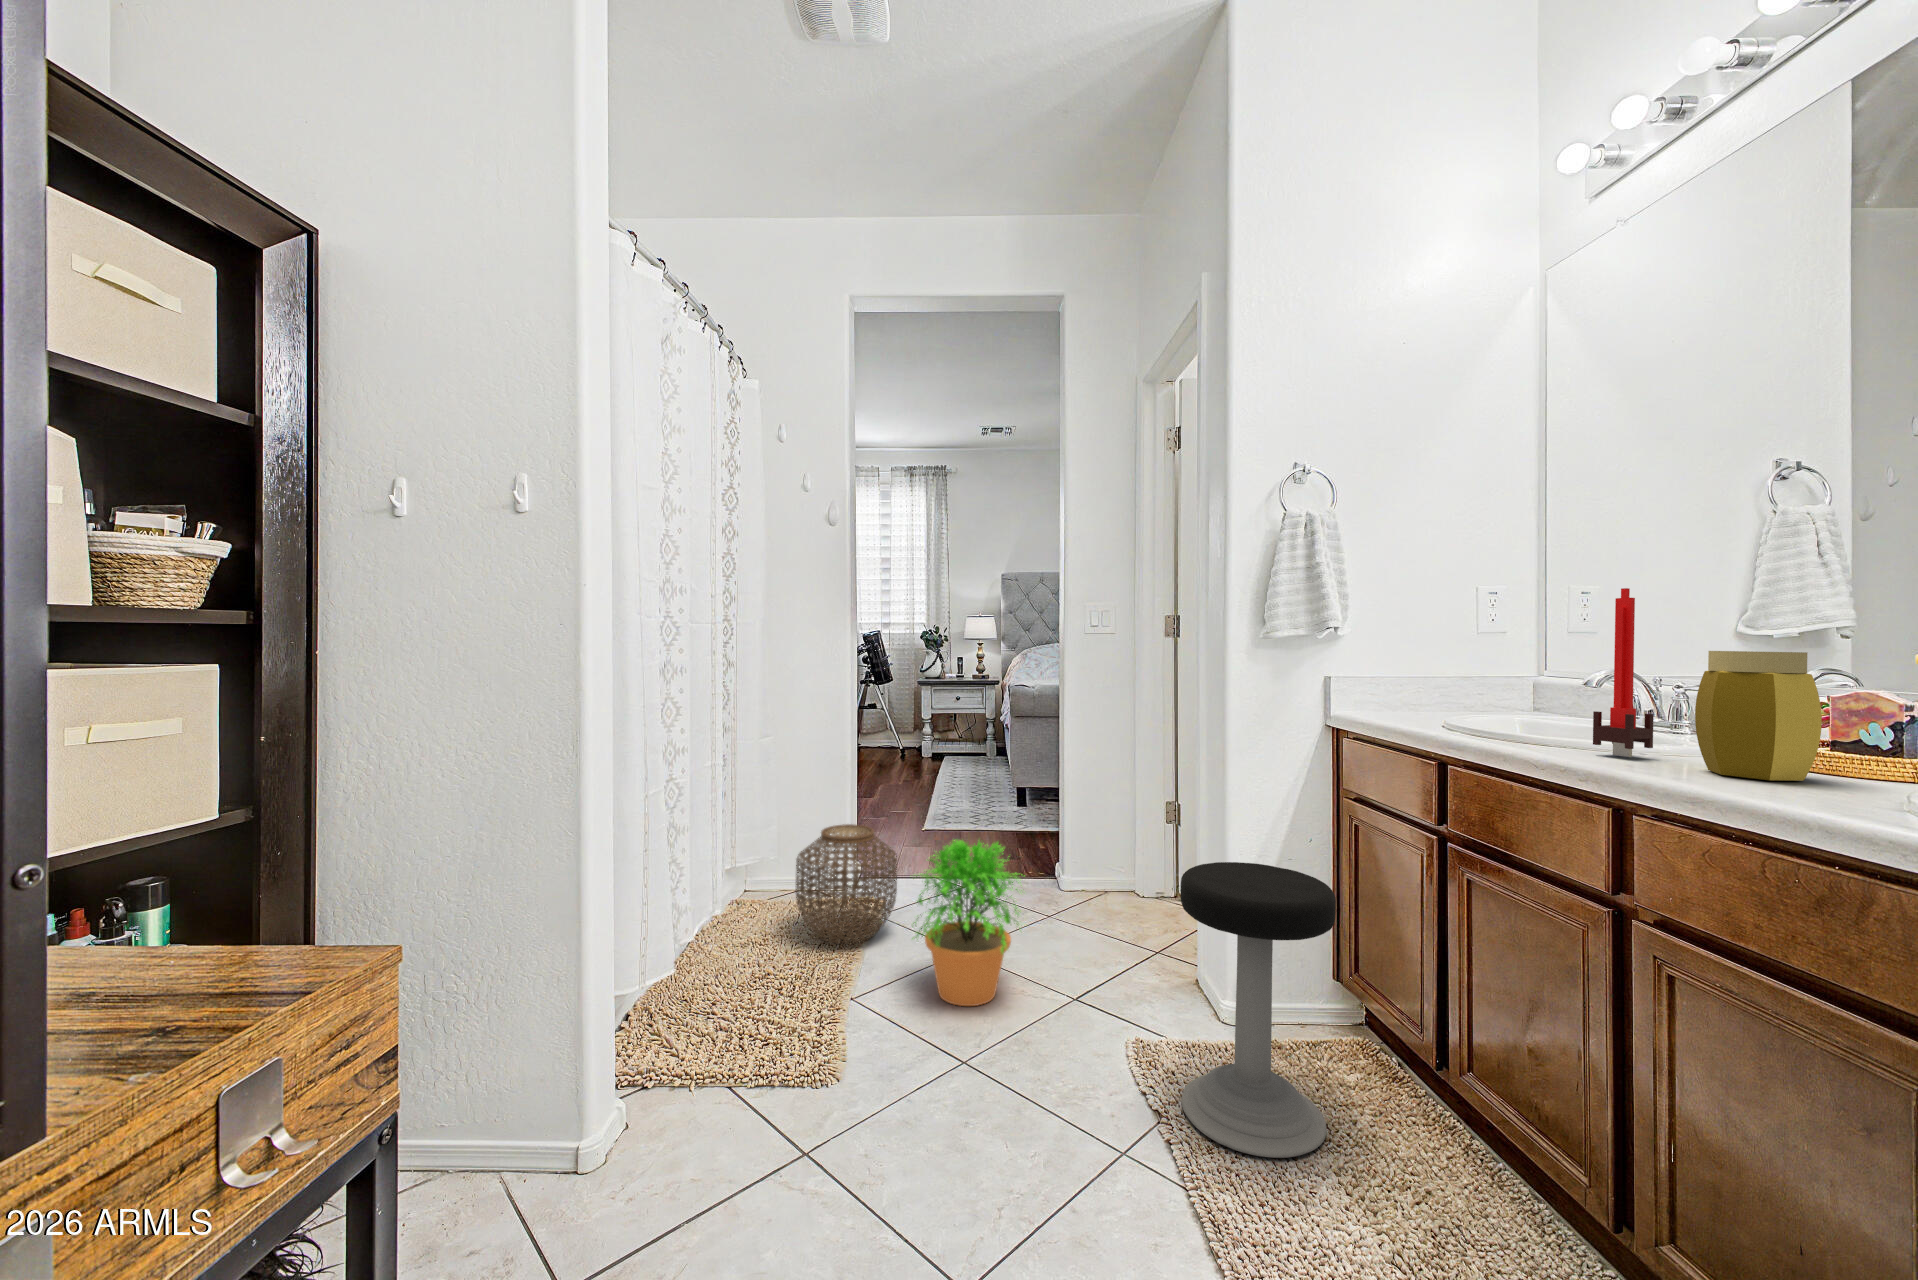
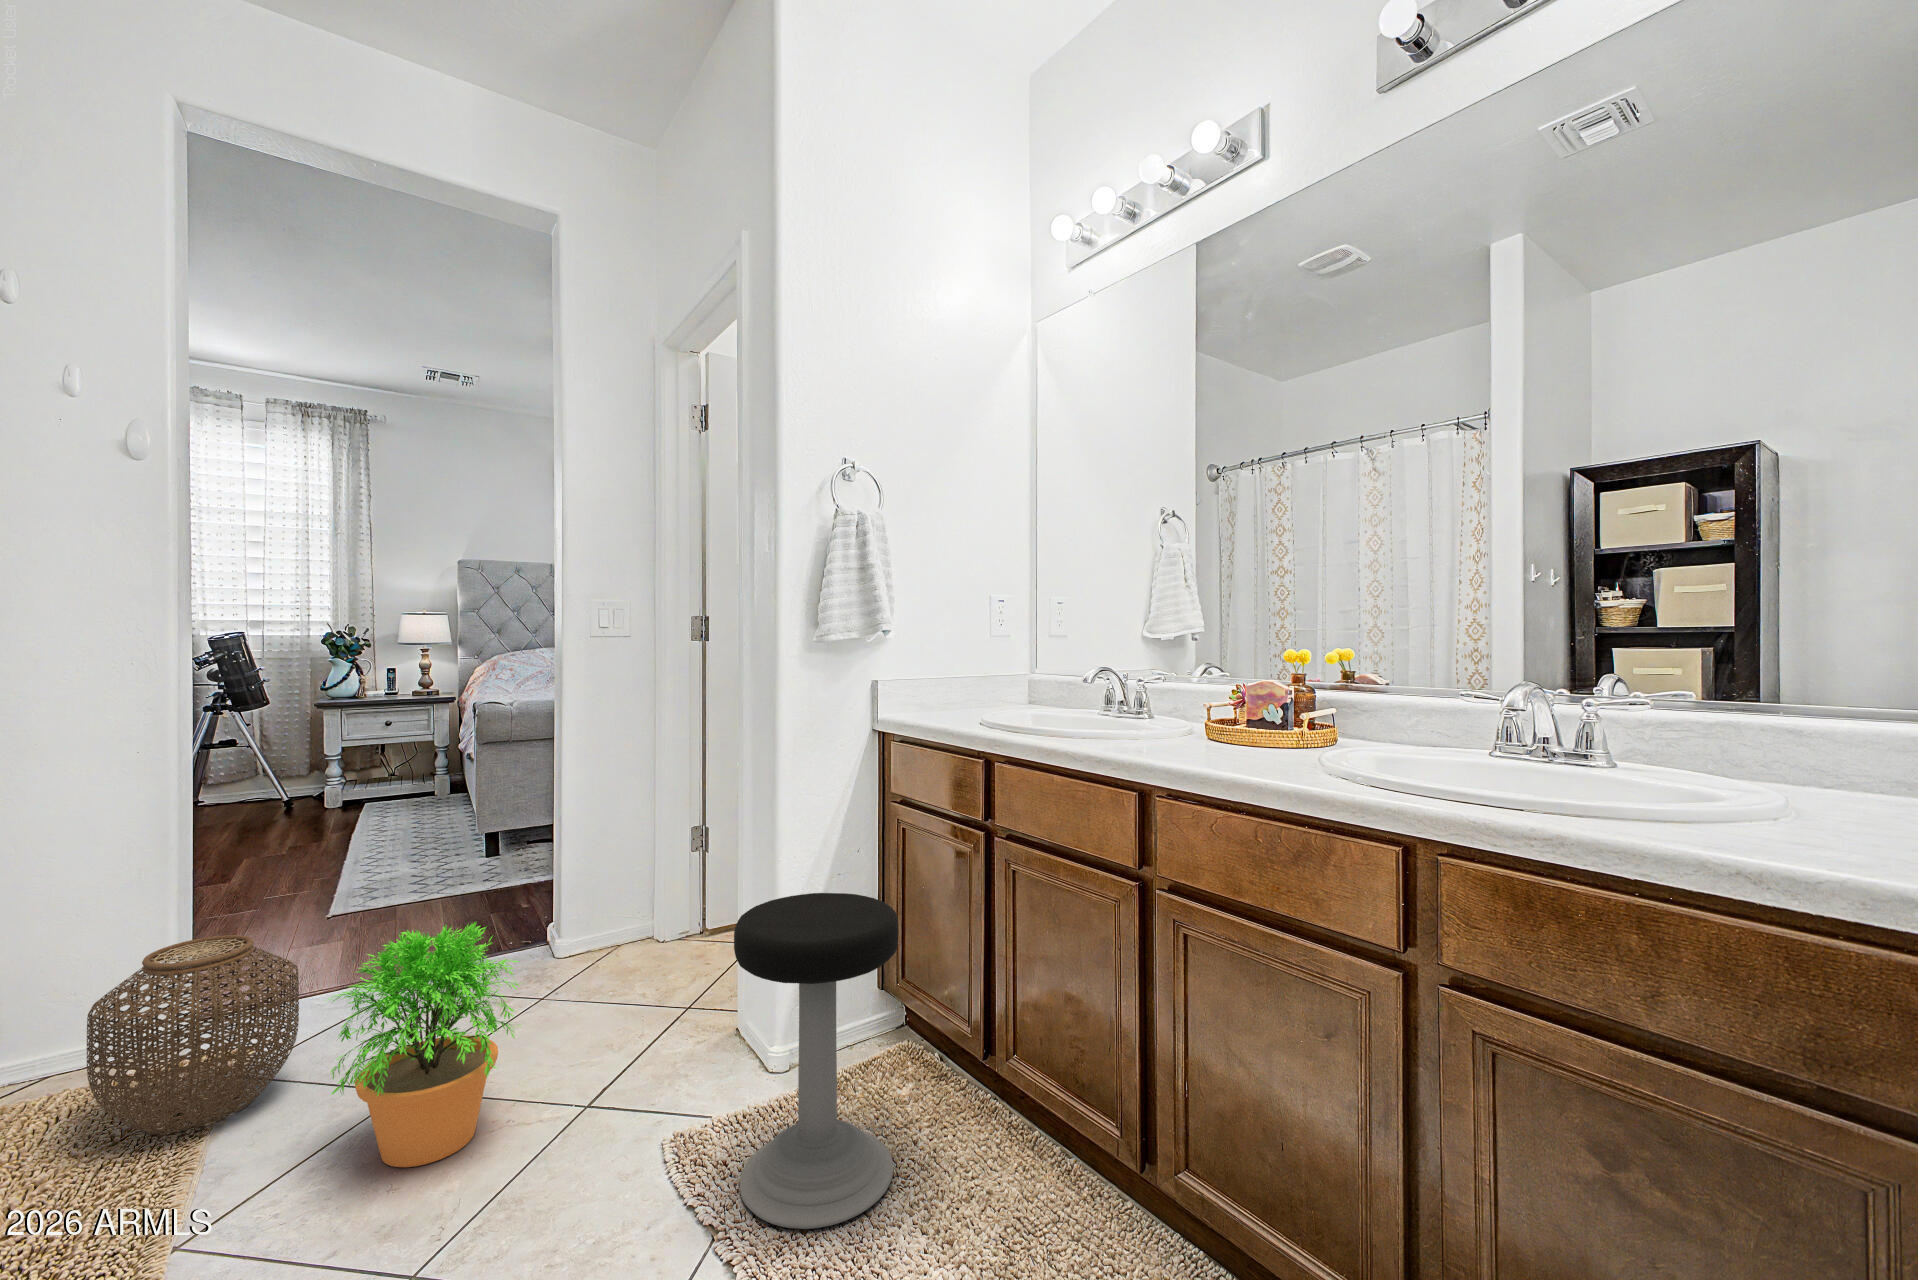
candle: present [1593,588,1653,757] -> none [1110,596,1150,746]
jar: present [1695,651,1822,781] -> none [1183,651,1262,758]

